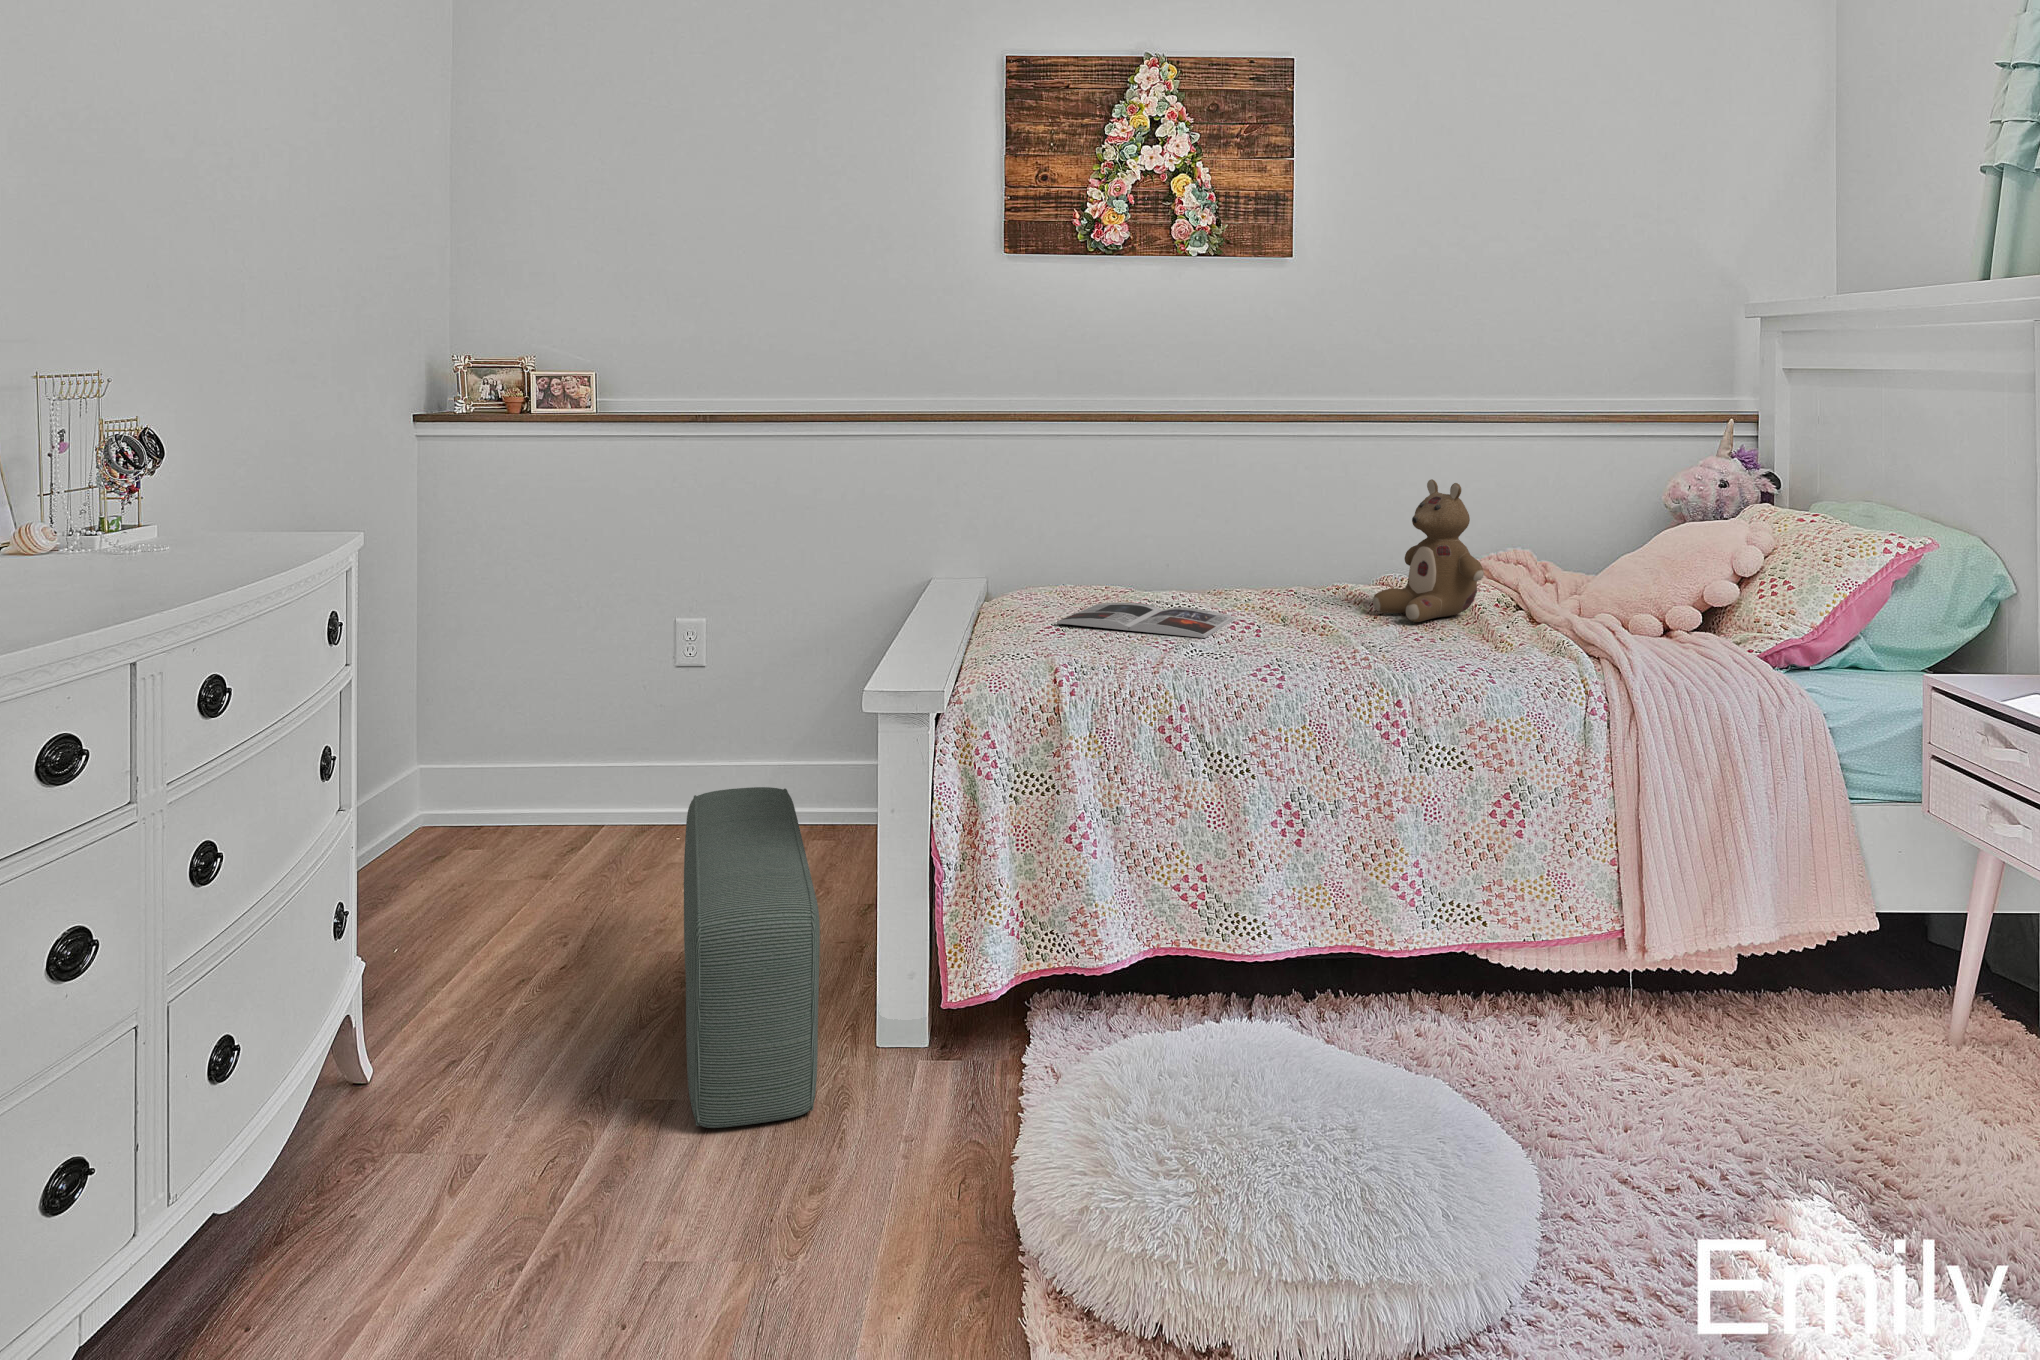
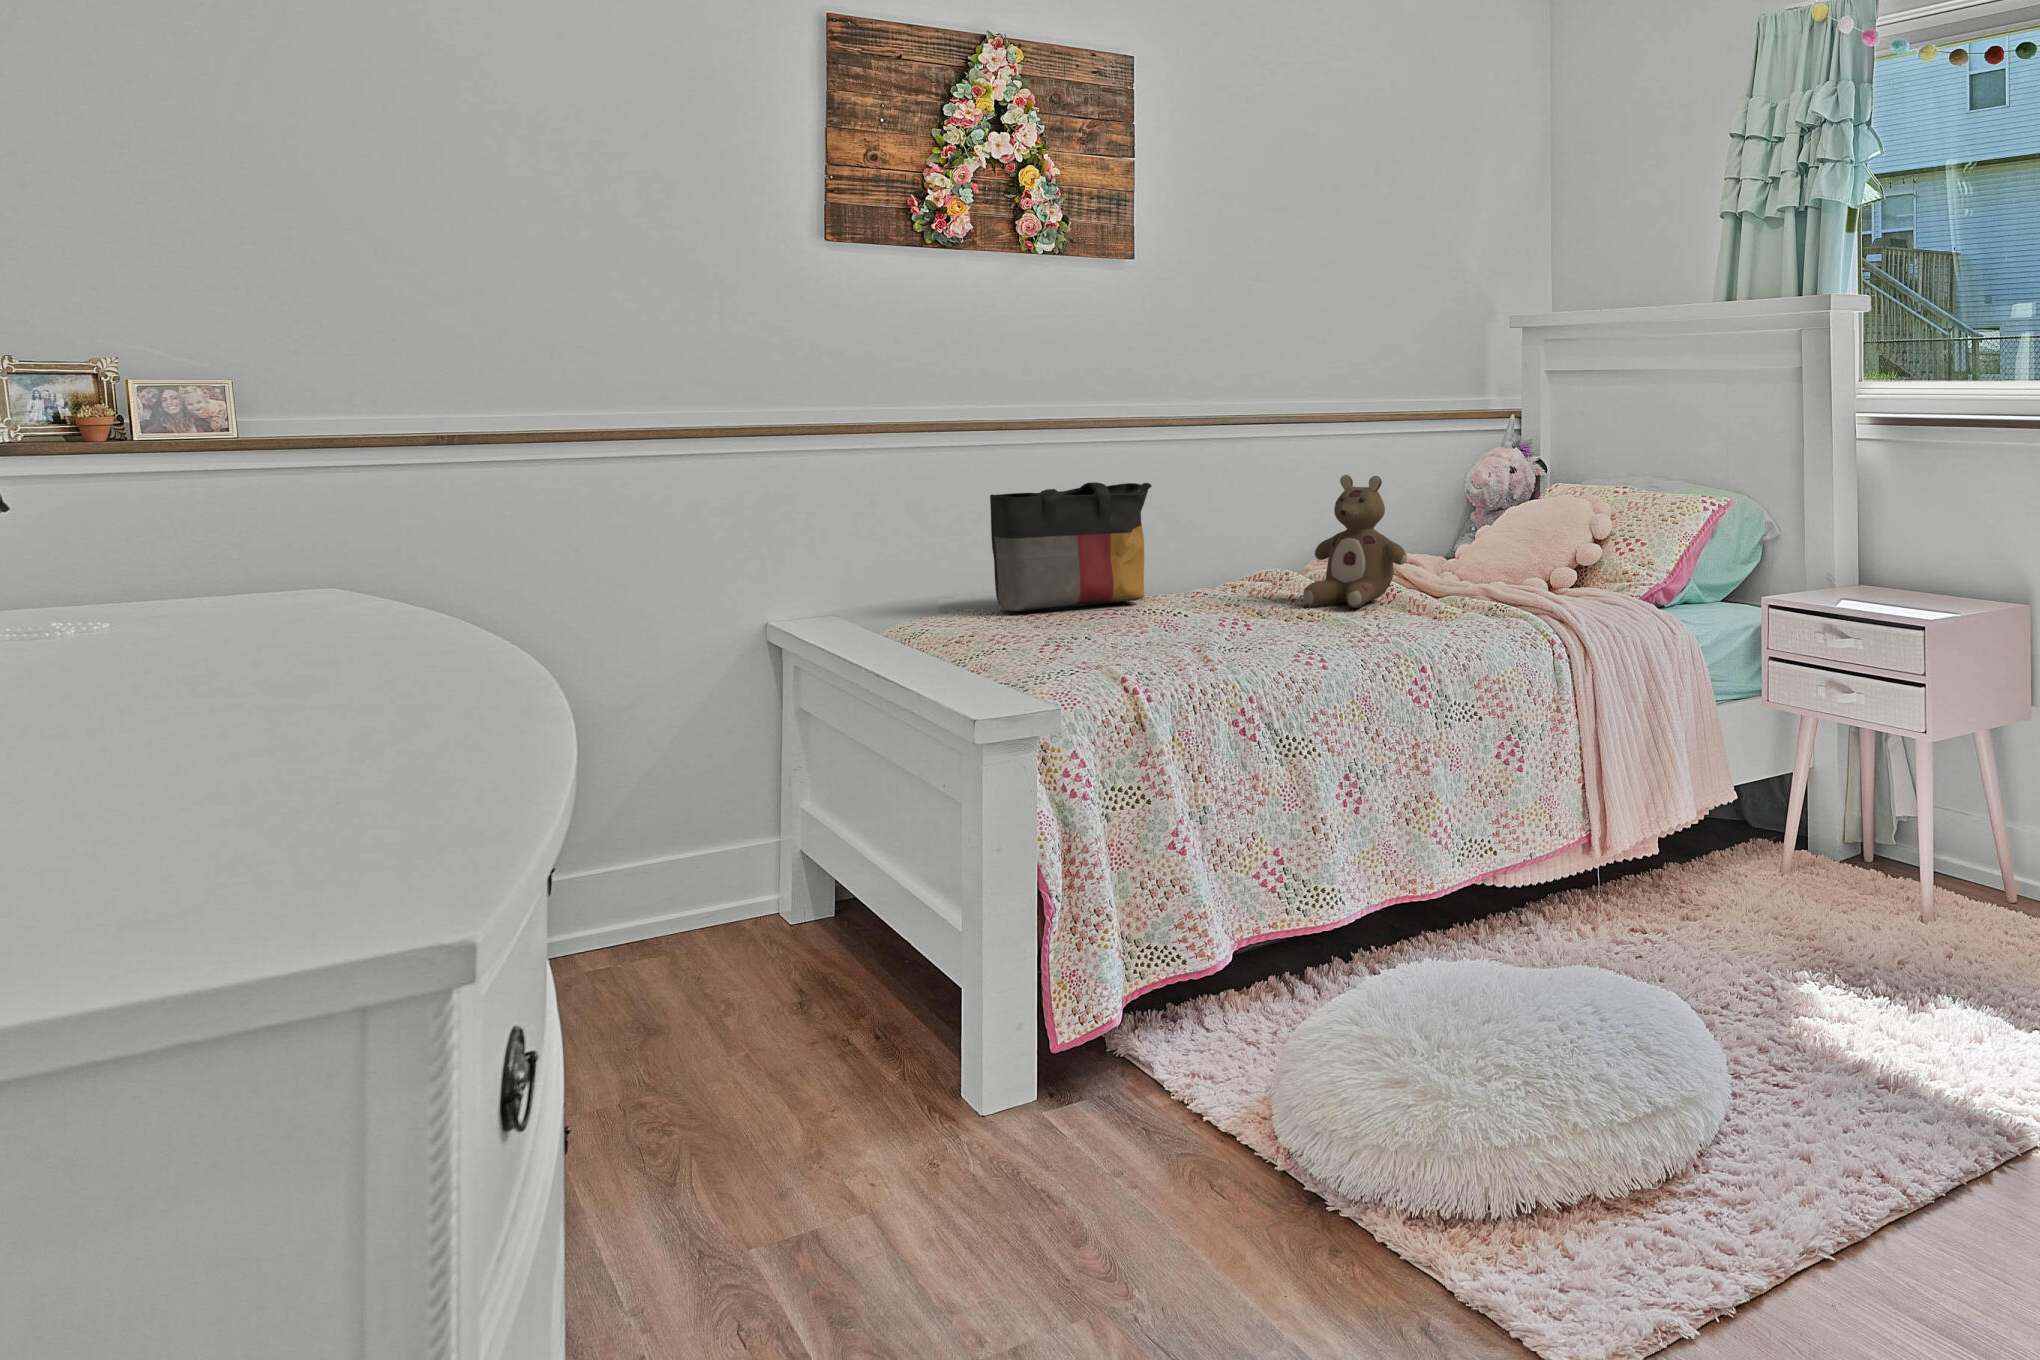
tote bag: none [1103,472,1254,586] -> present [990,482,1152,611]
magazine: present [1056,602,1235,638] -> none [1028,619,1201,647]
pouf: present [684,787,820,1128] -> none [647,875,1010,1230]

